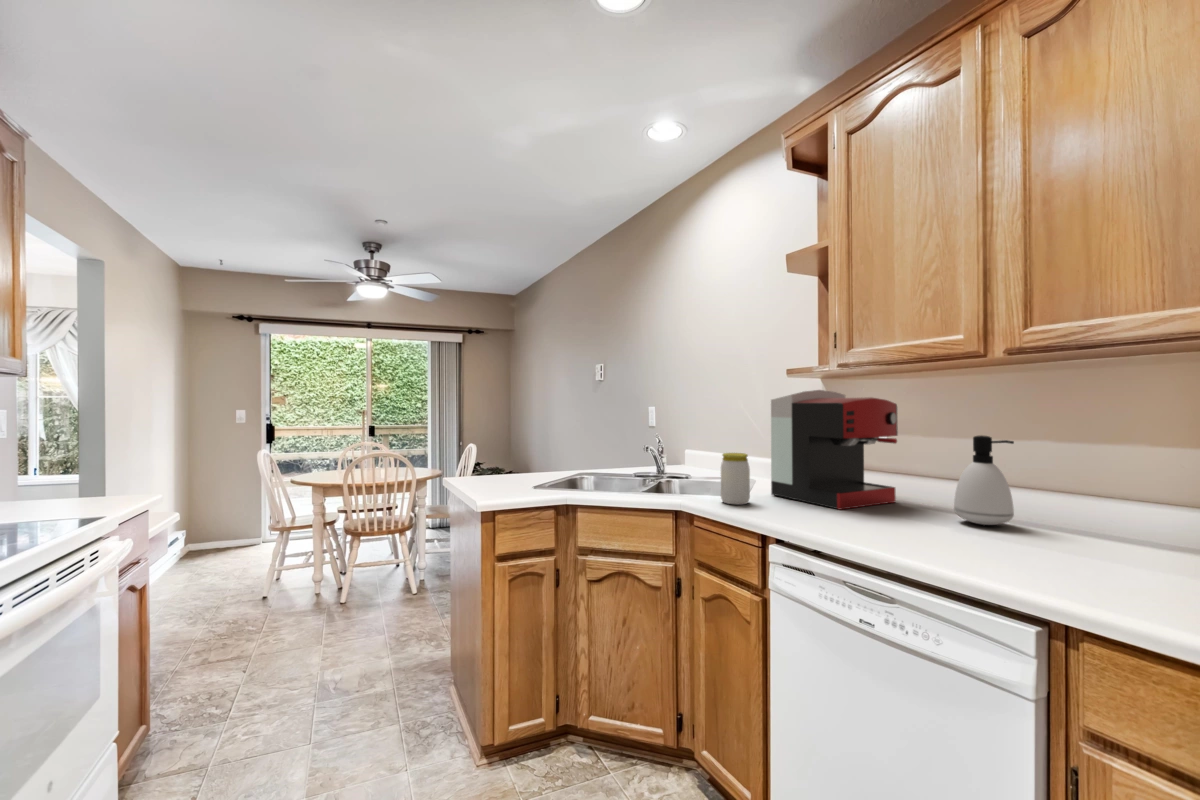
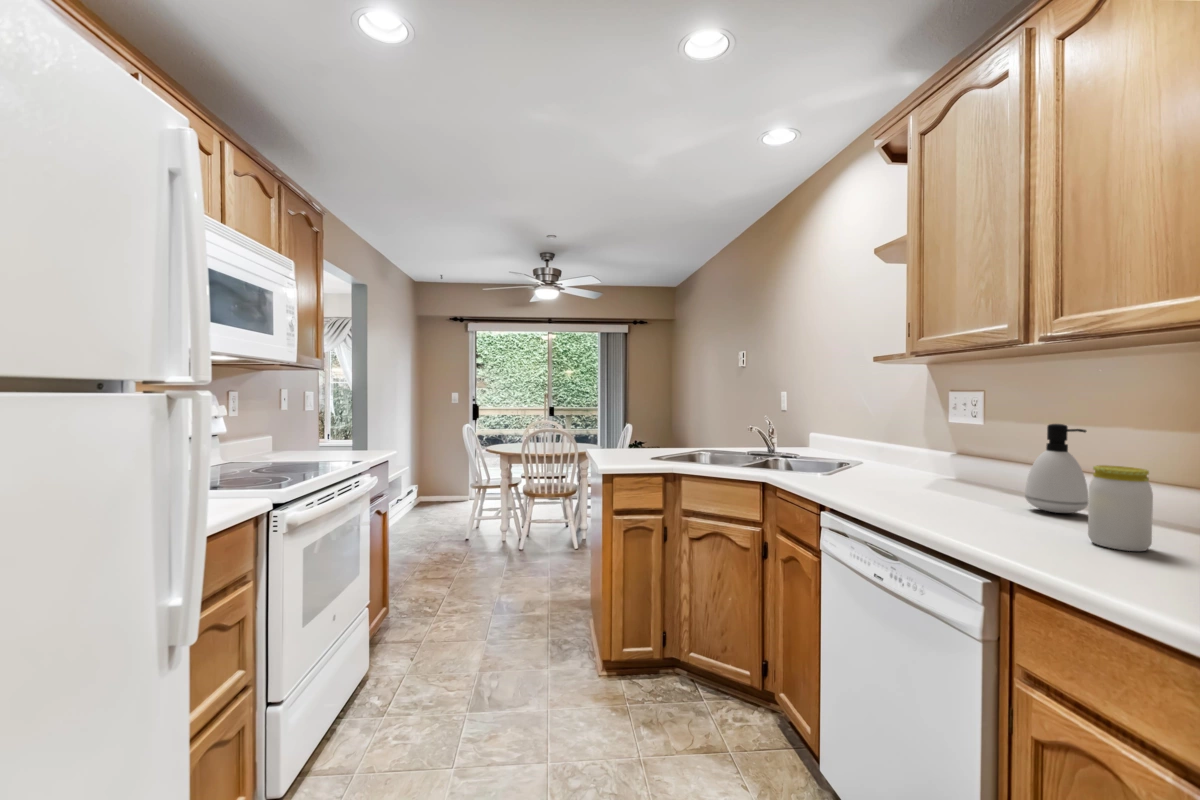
coffee maker: present [771,390,898,510] -> none [863,377,996,492]
jar: present [721,453,750,504] -> present [1088,465,1153,551]

